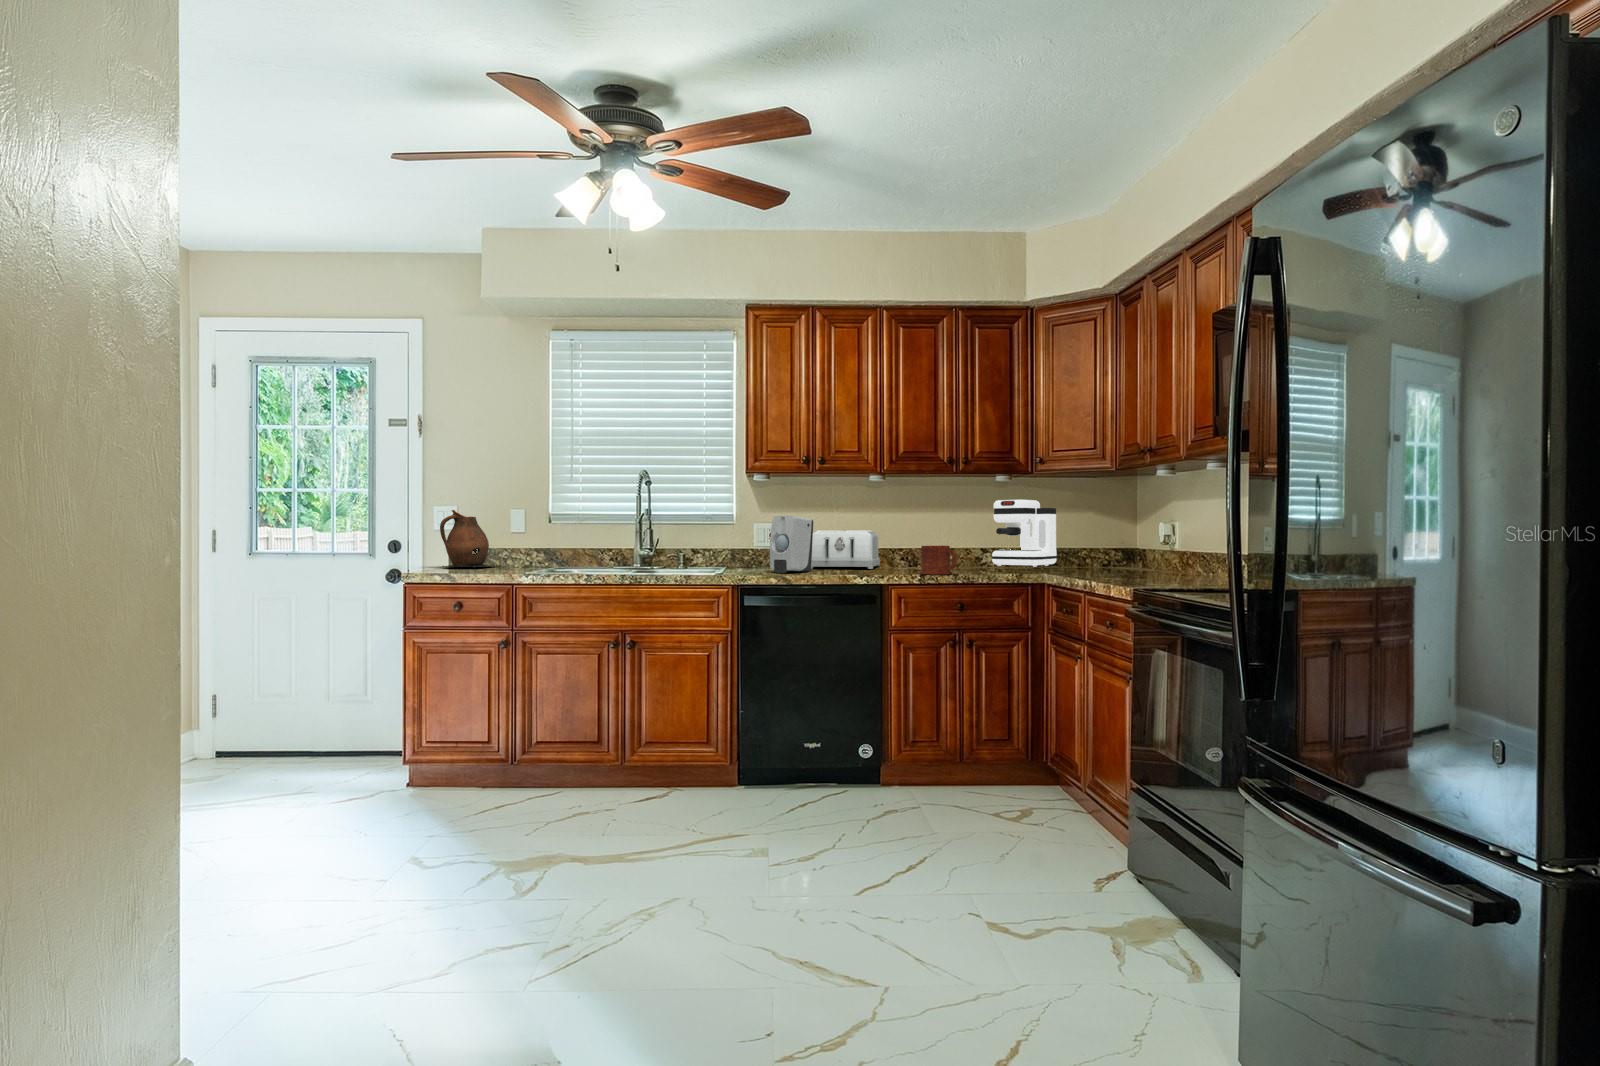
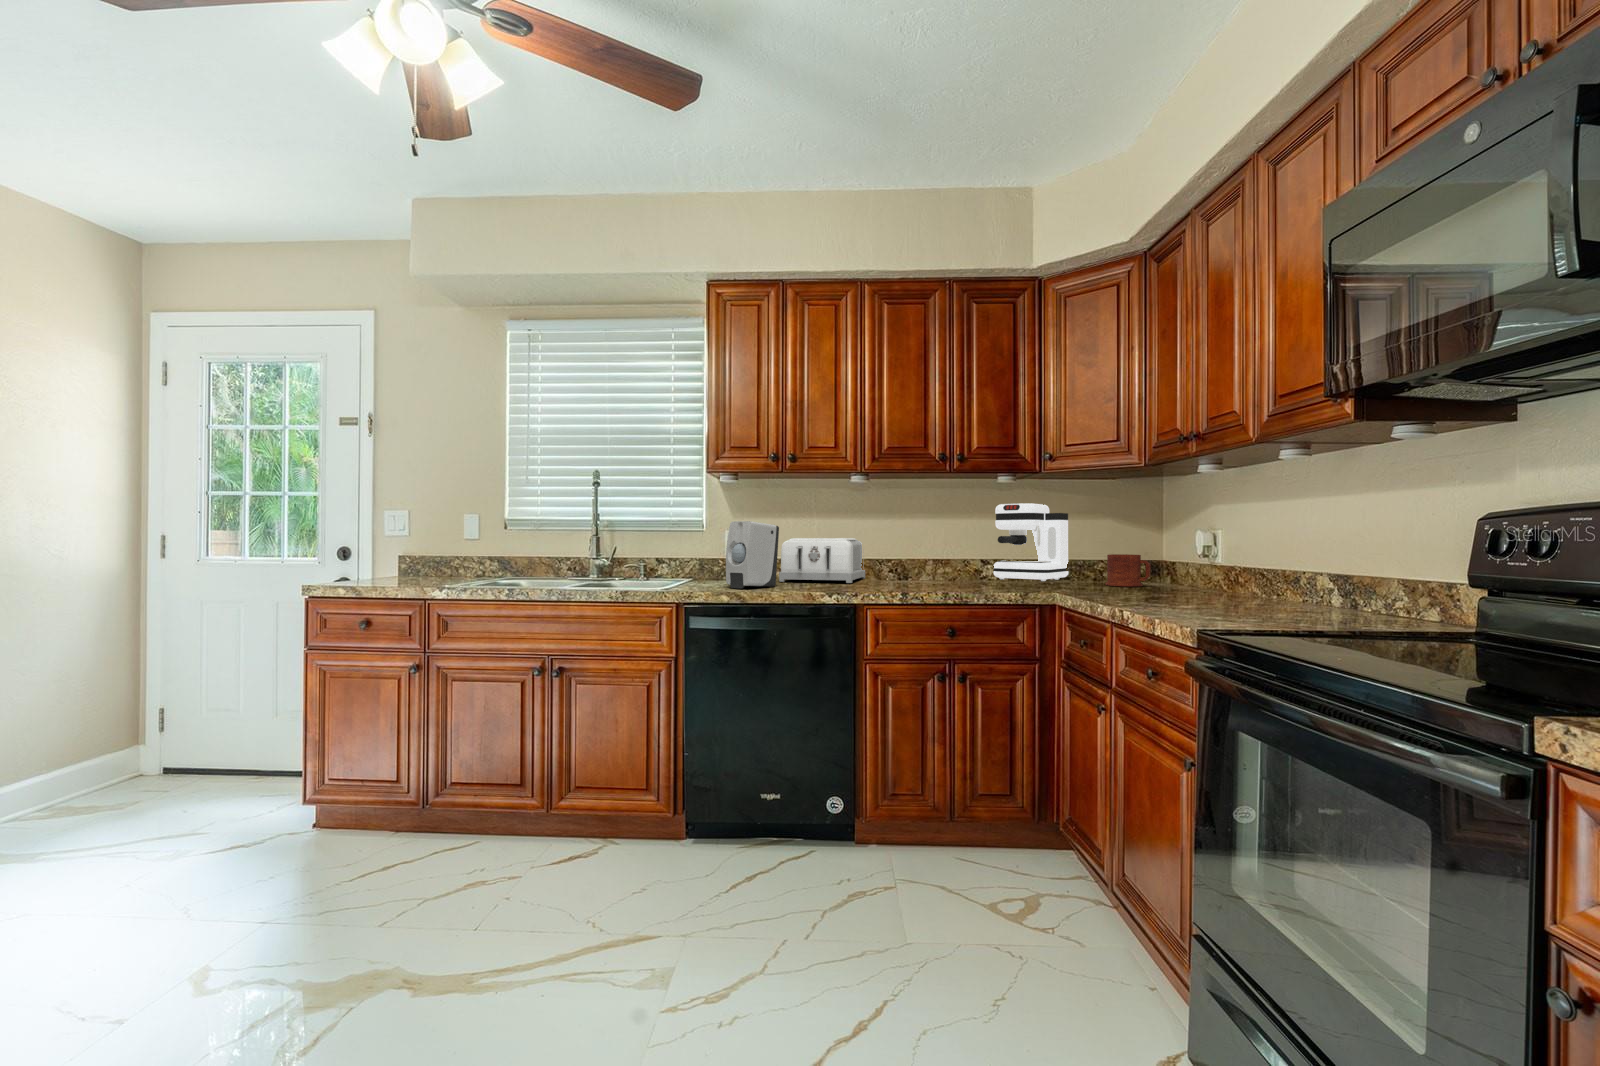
ceramic pitcher: present [440,510,497,568] -> none [385,515,453,578]
mug: present [920,546,957,575] -> present [1105,554,1151,586]

